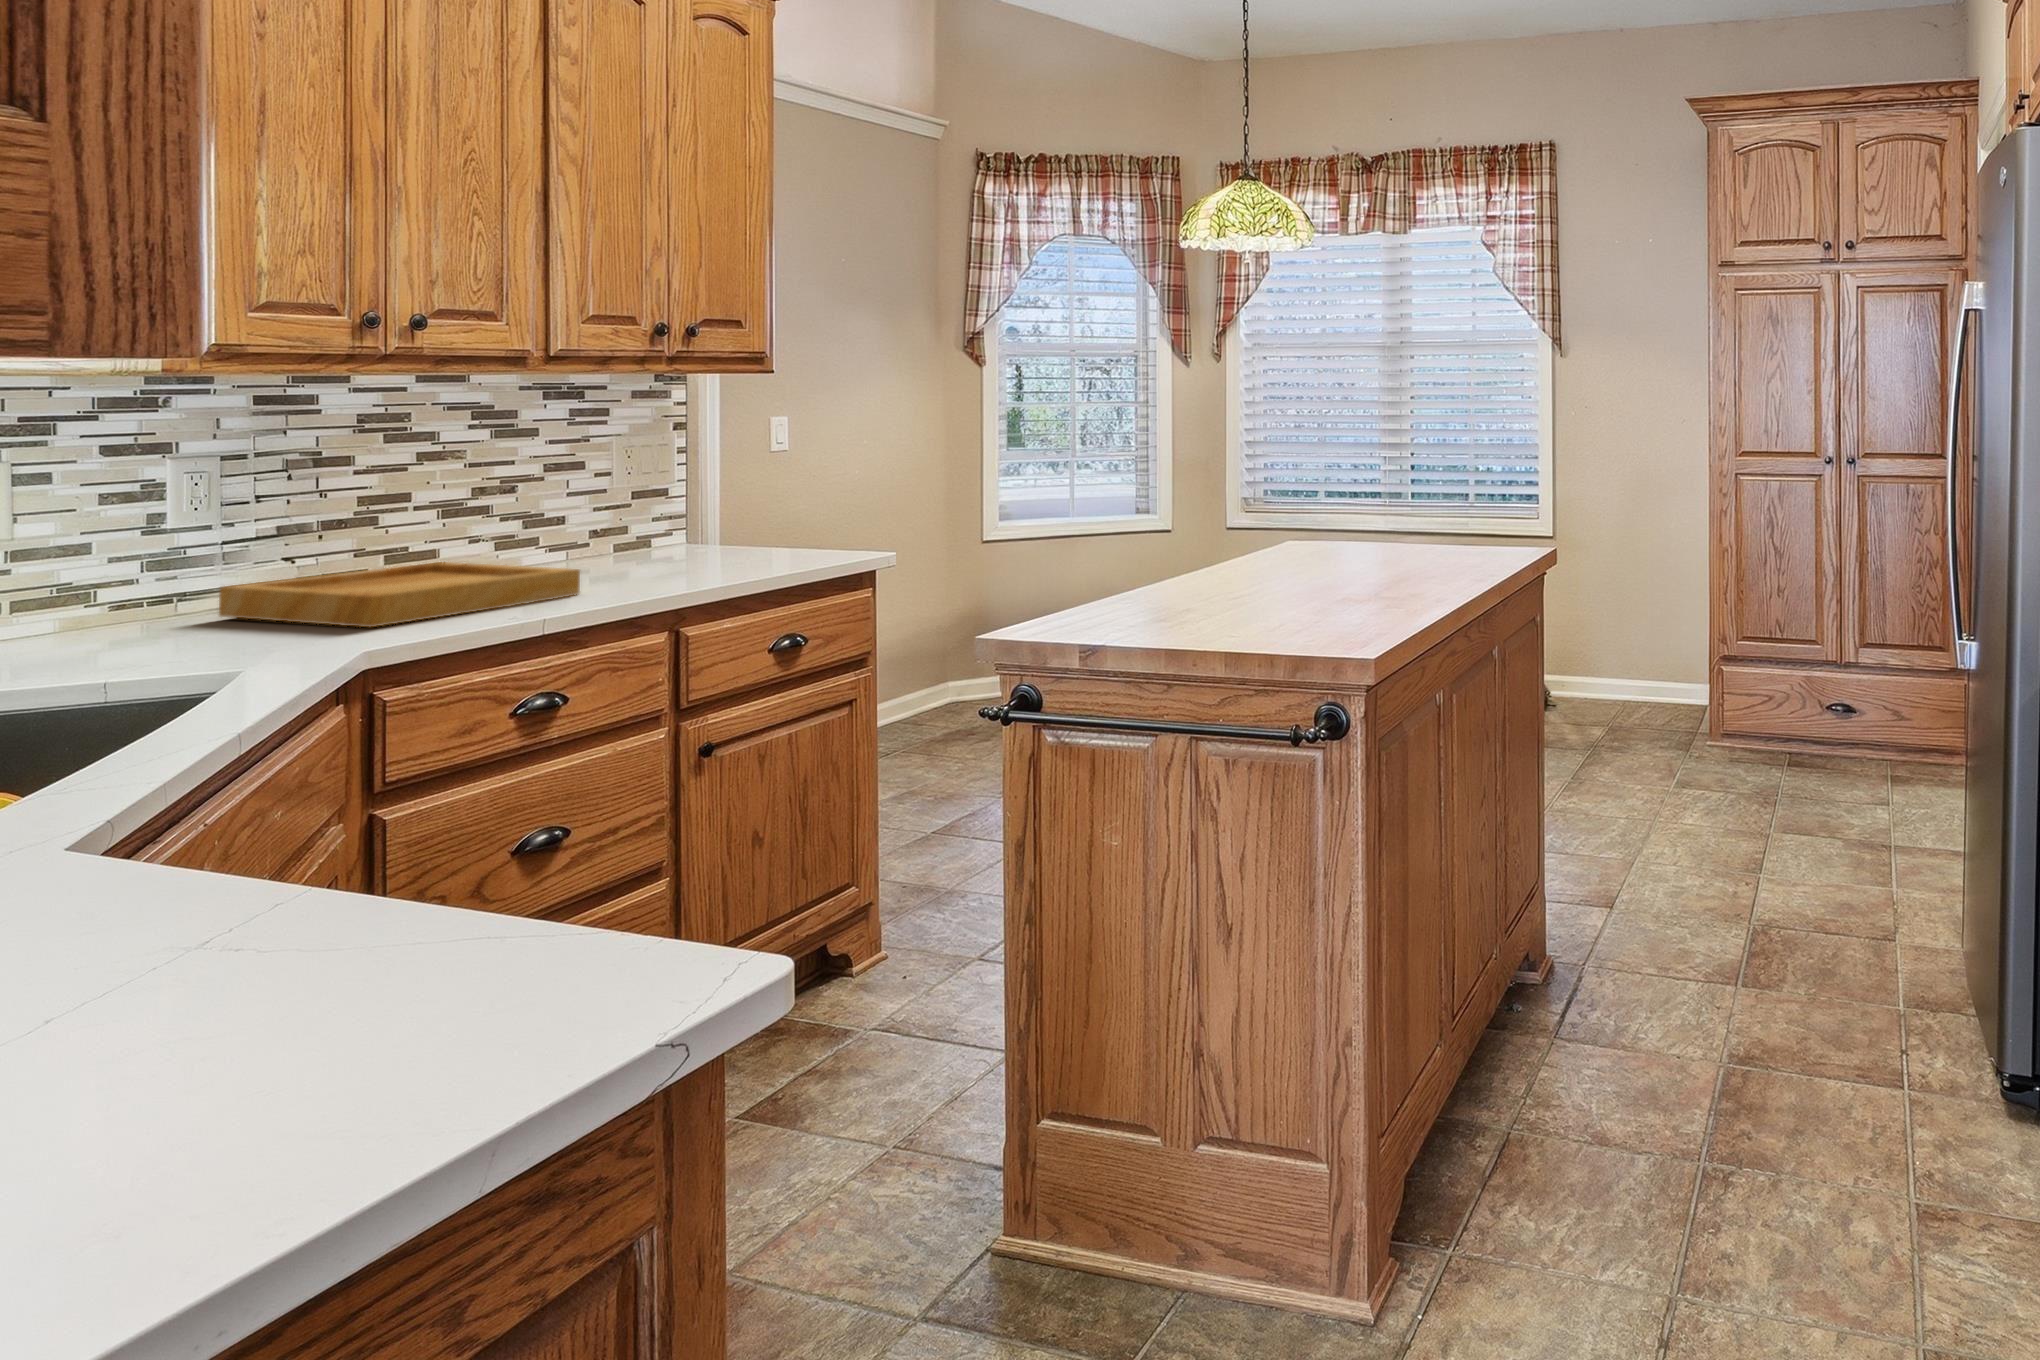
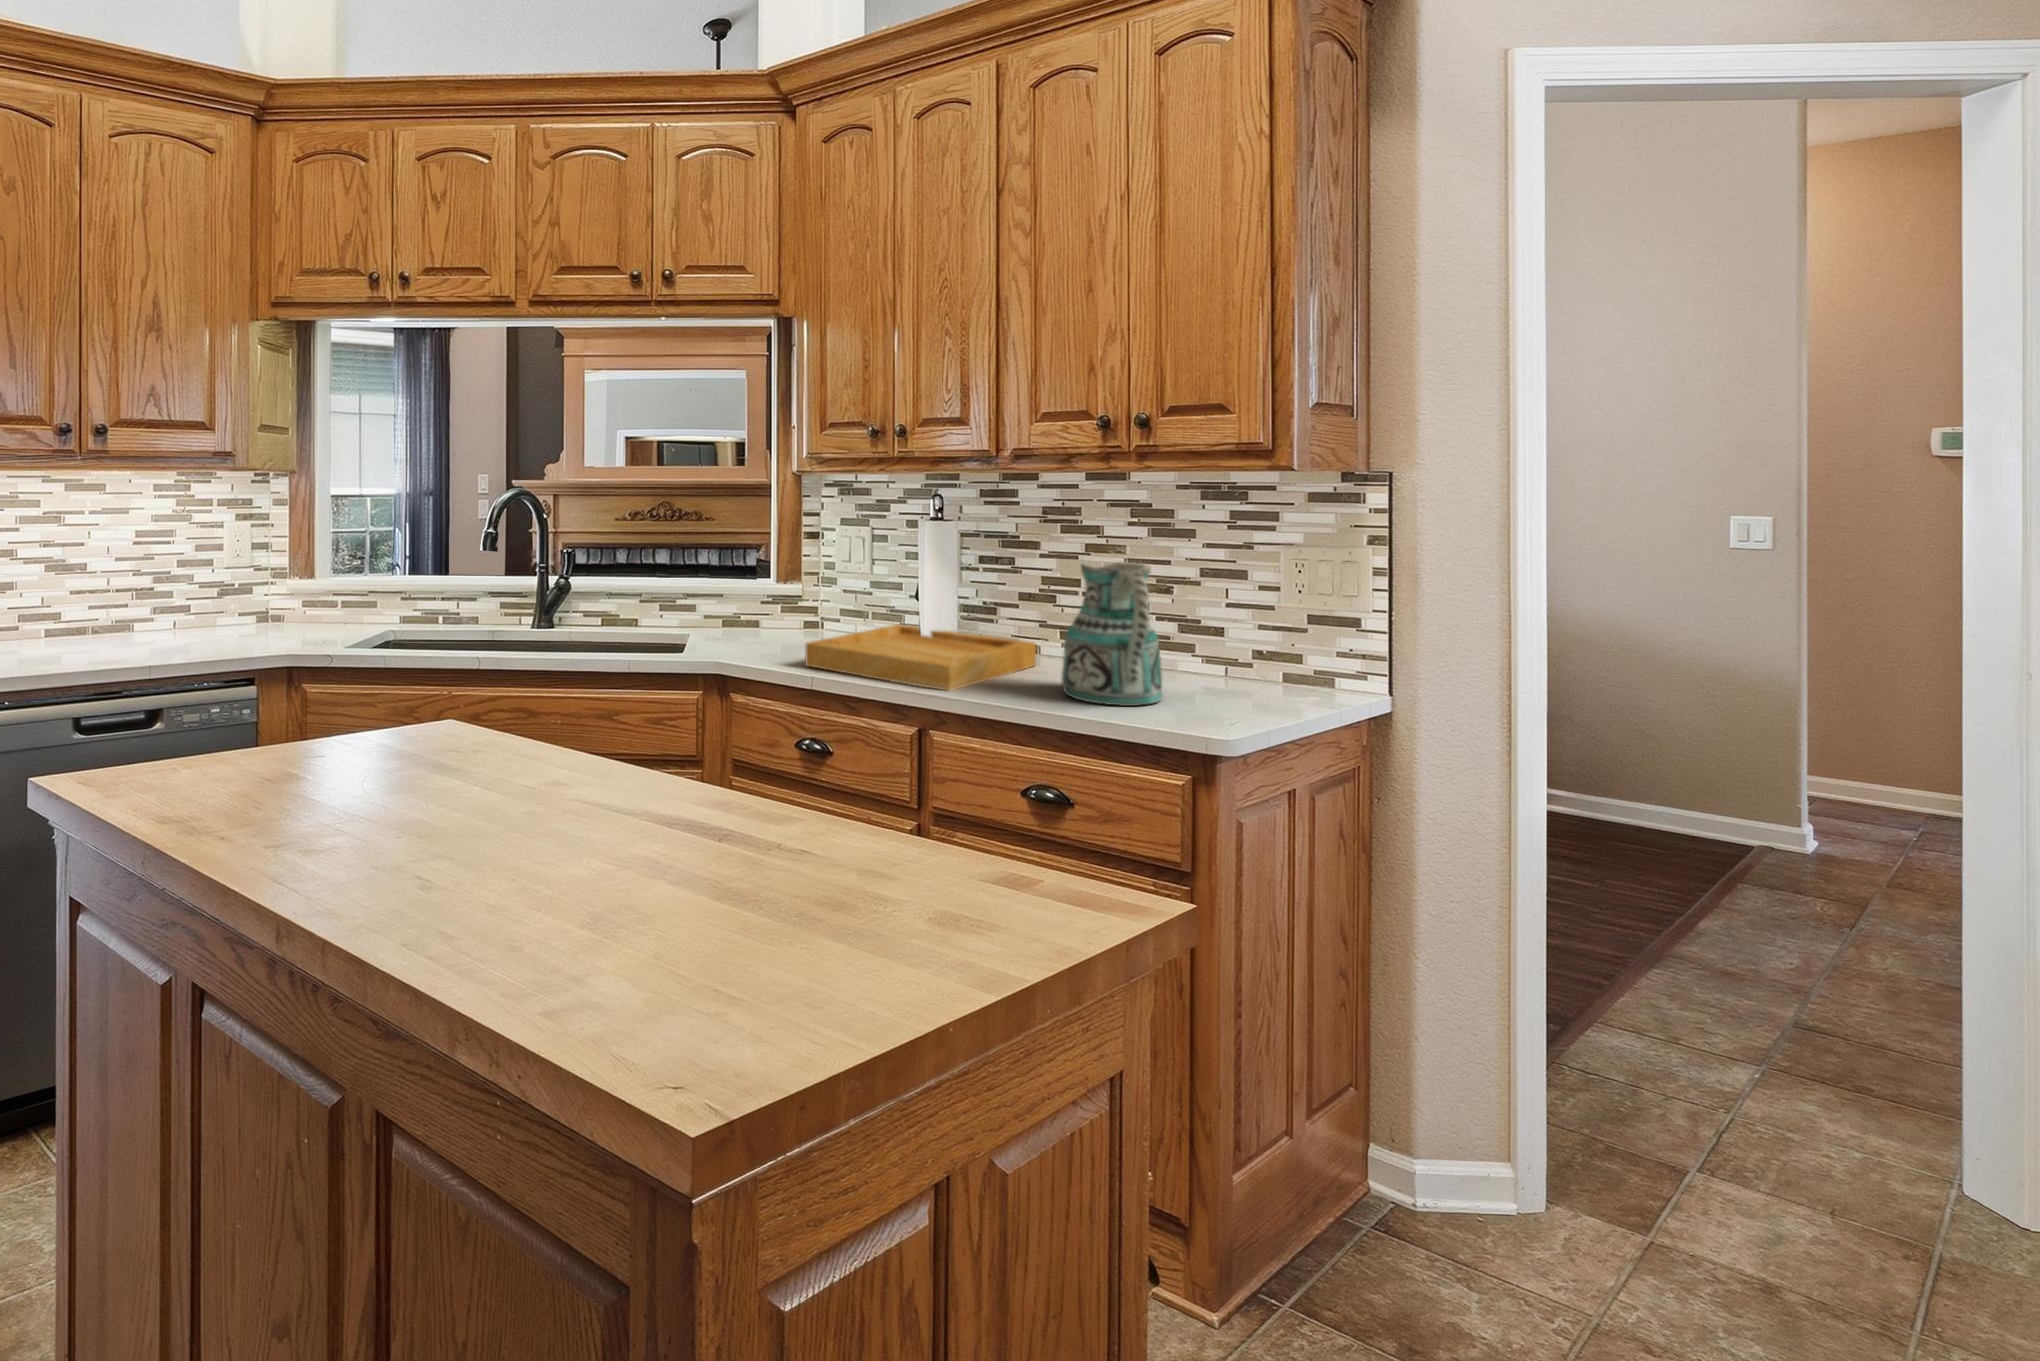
ceramic pitcher: none [583,452,718,577] -> present [1062,562,1162,706]

